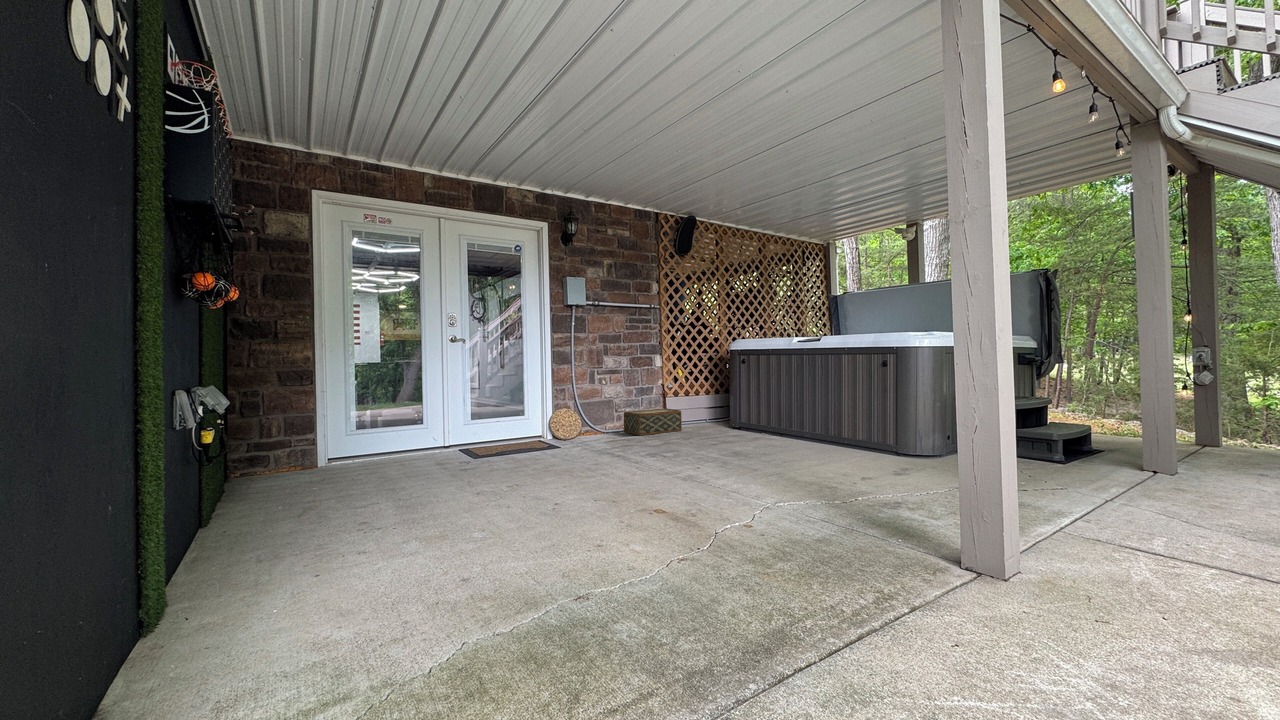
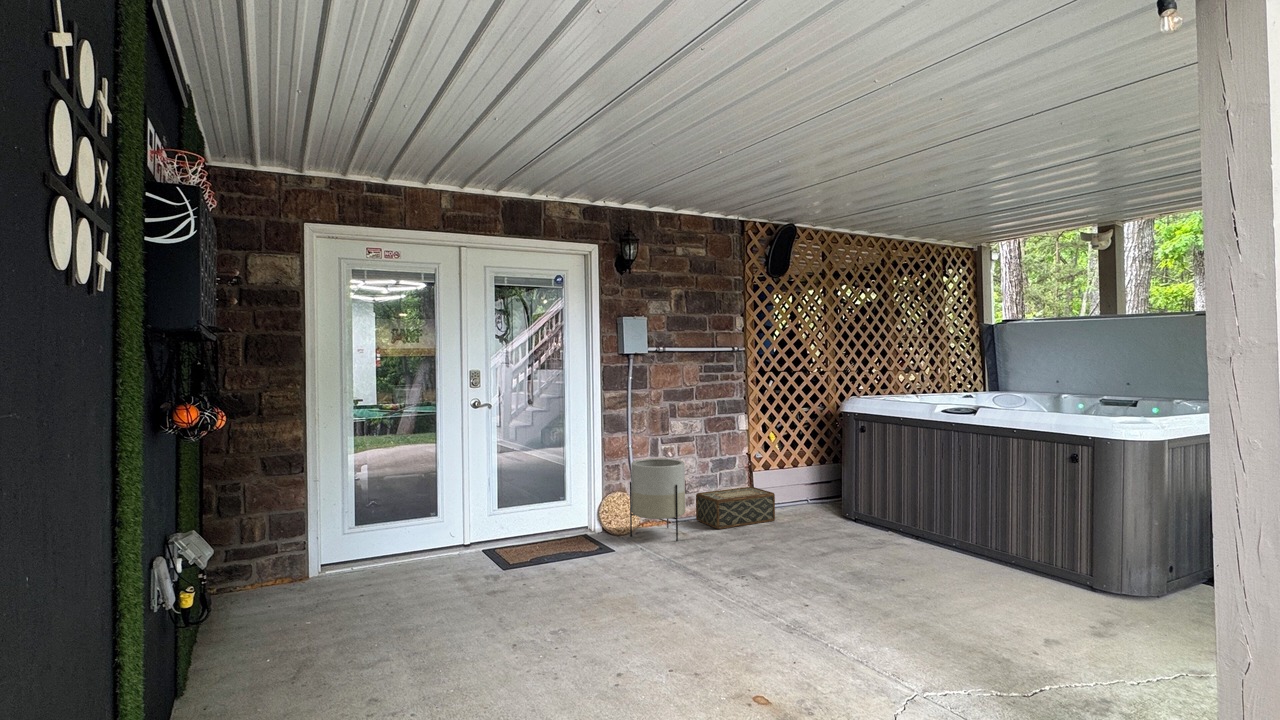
planter: none [573,384,615,442] -> present [630,459,685,541]

